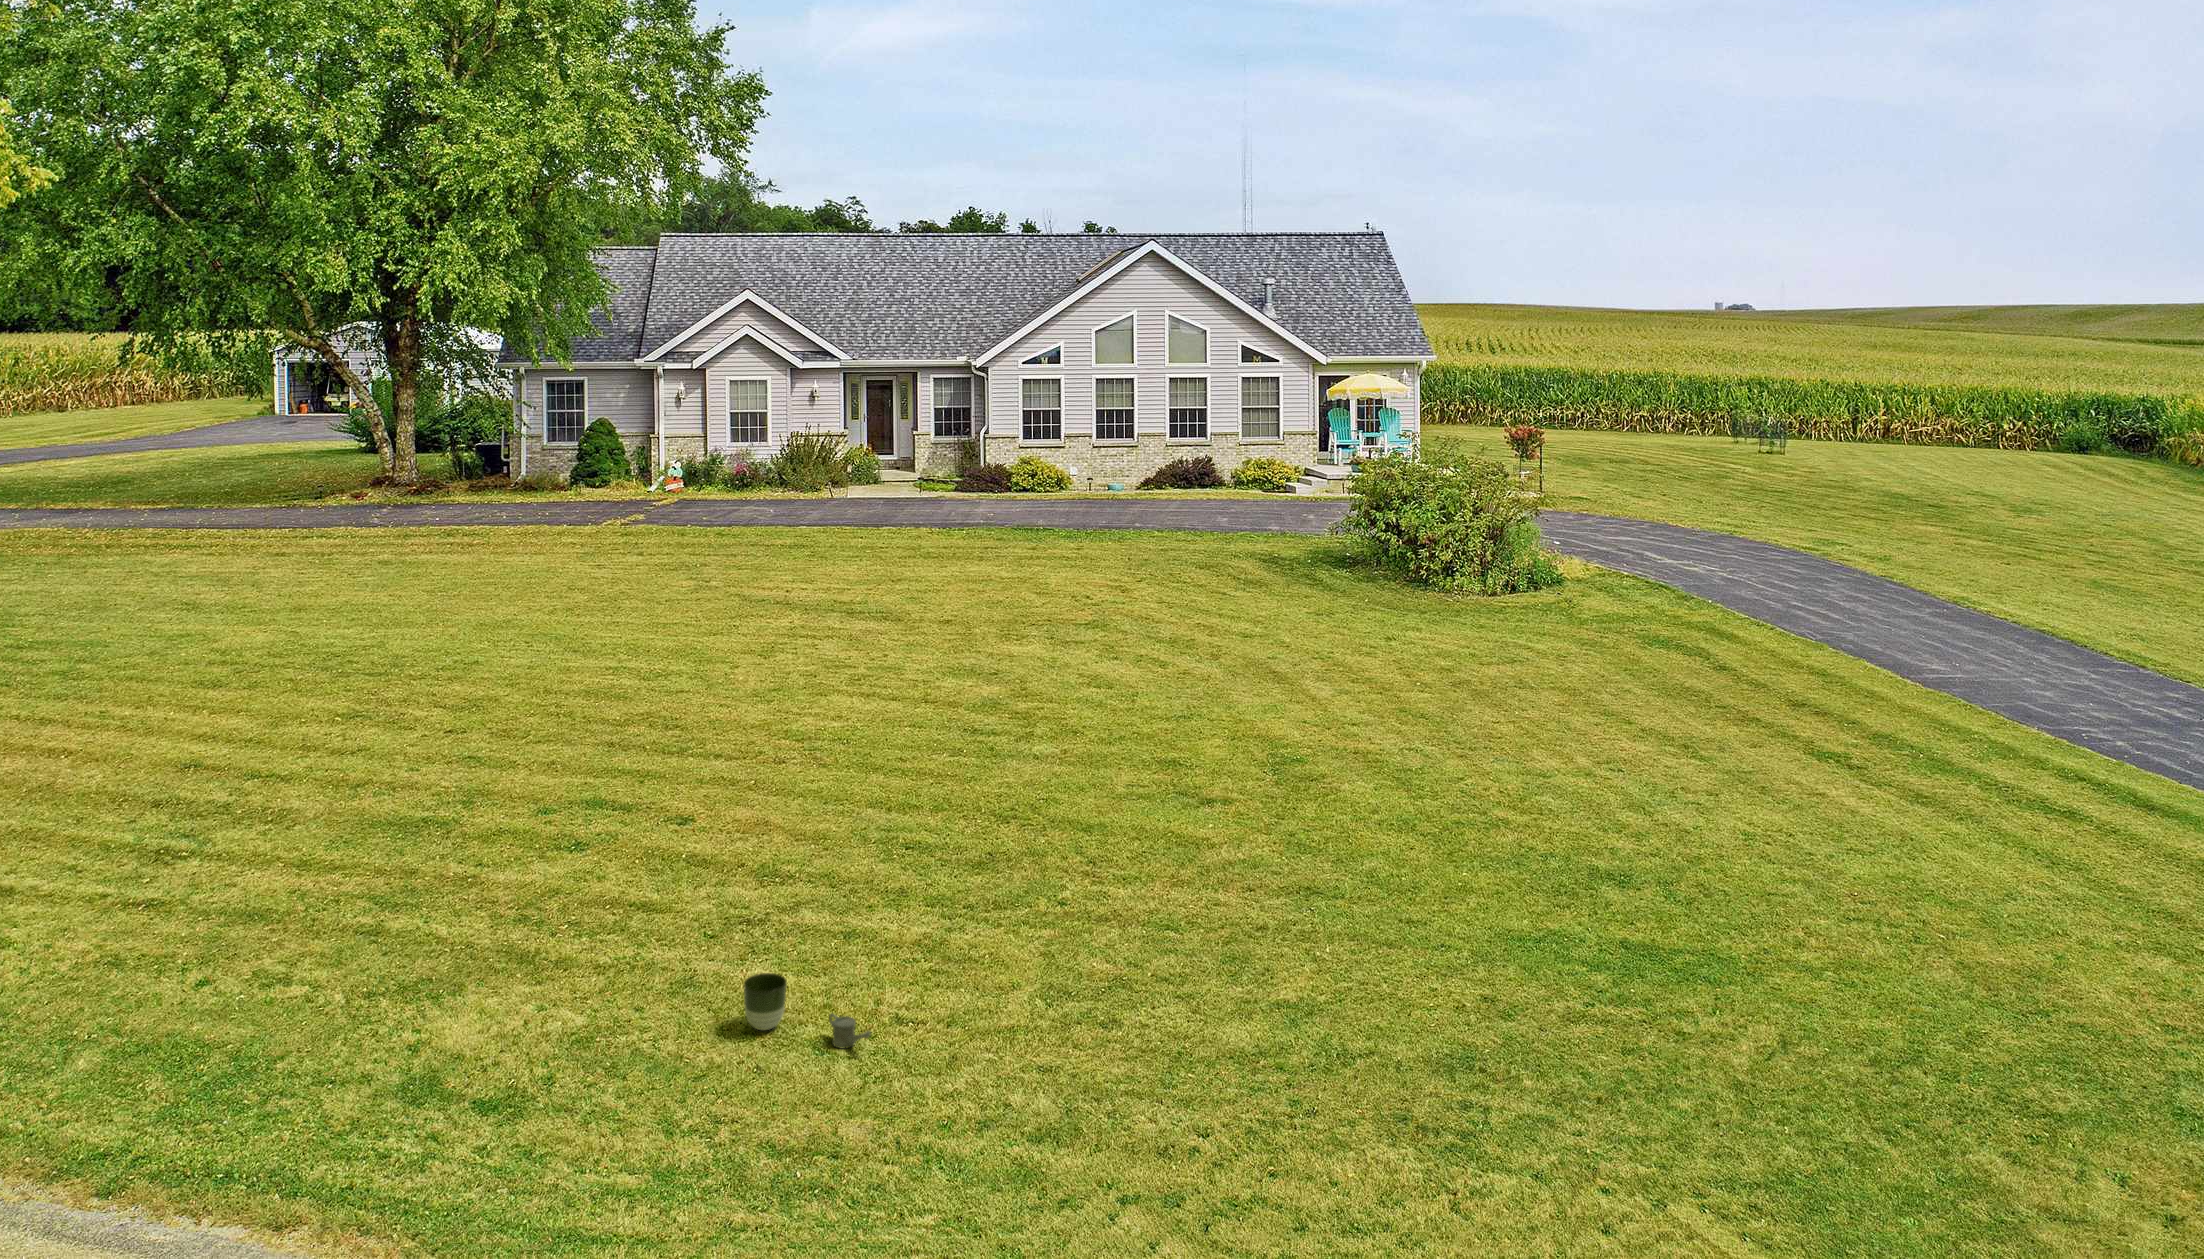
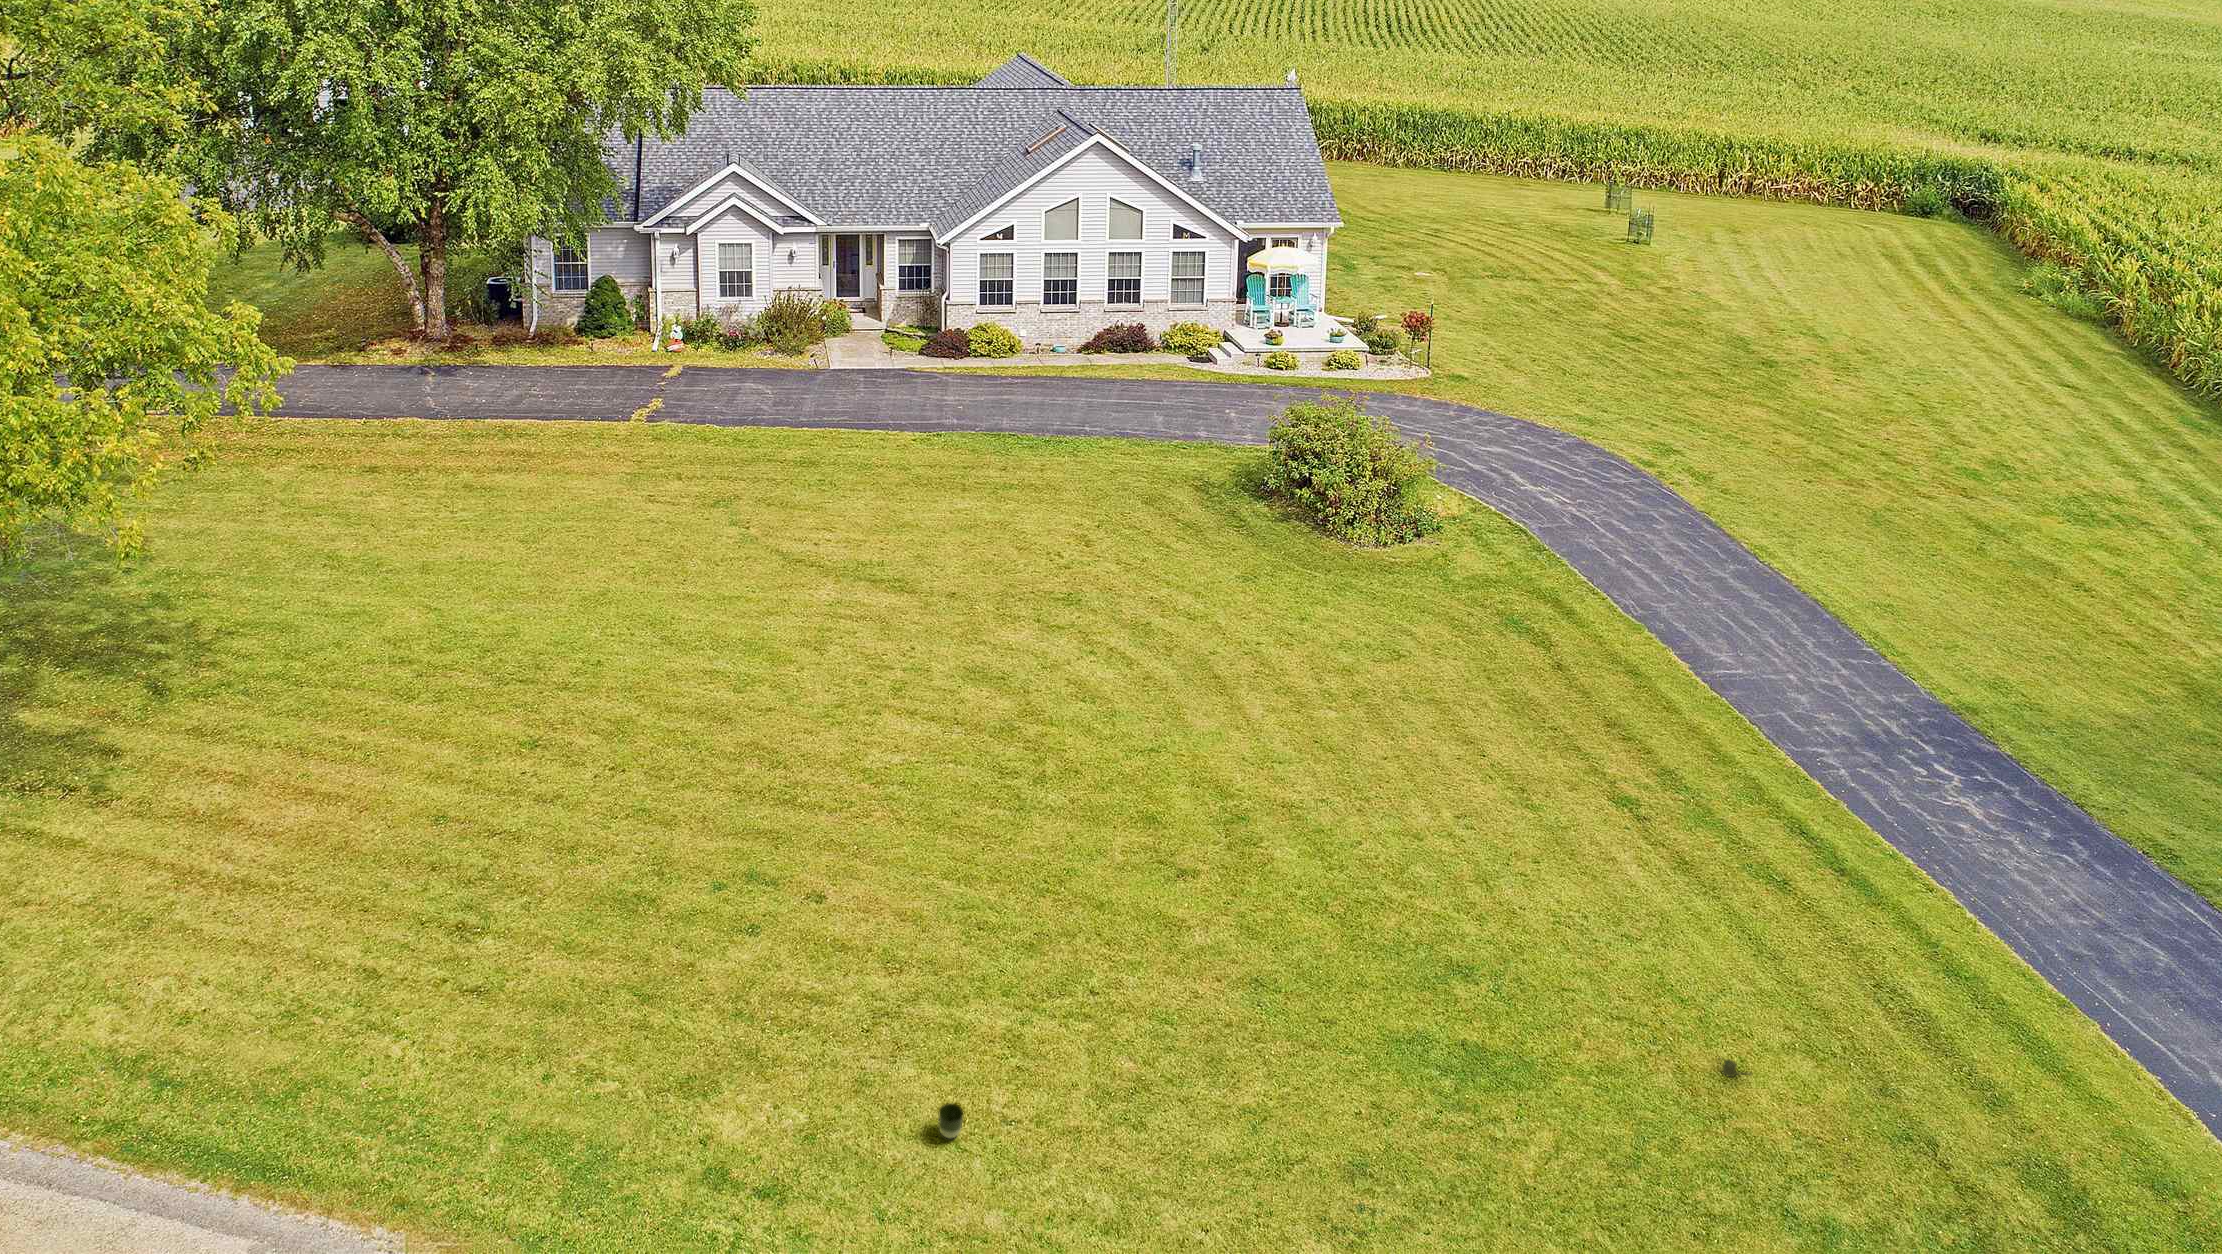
watering can: present [829,1014,871,1049] -> present [1721,1059,1751,1077]

